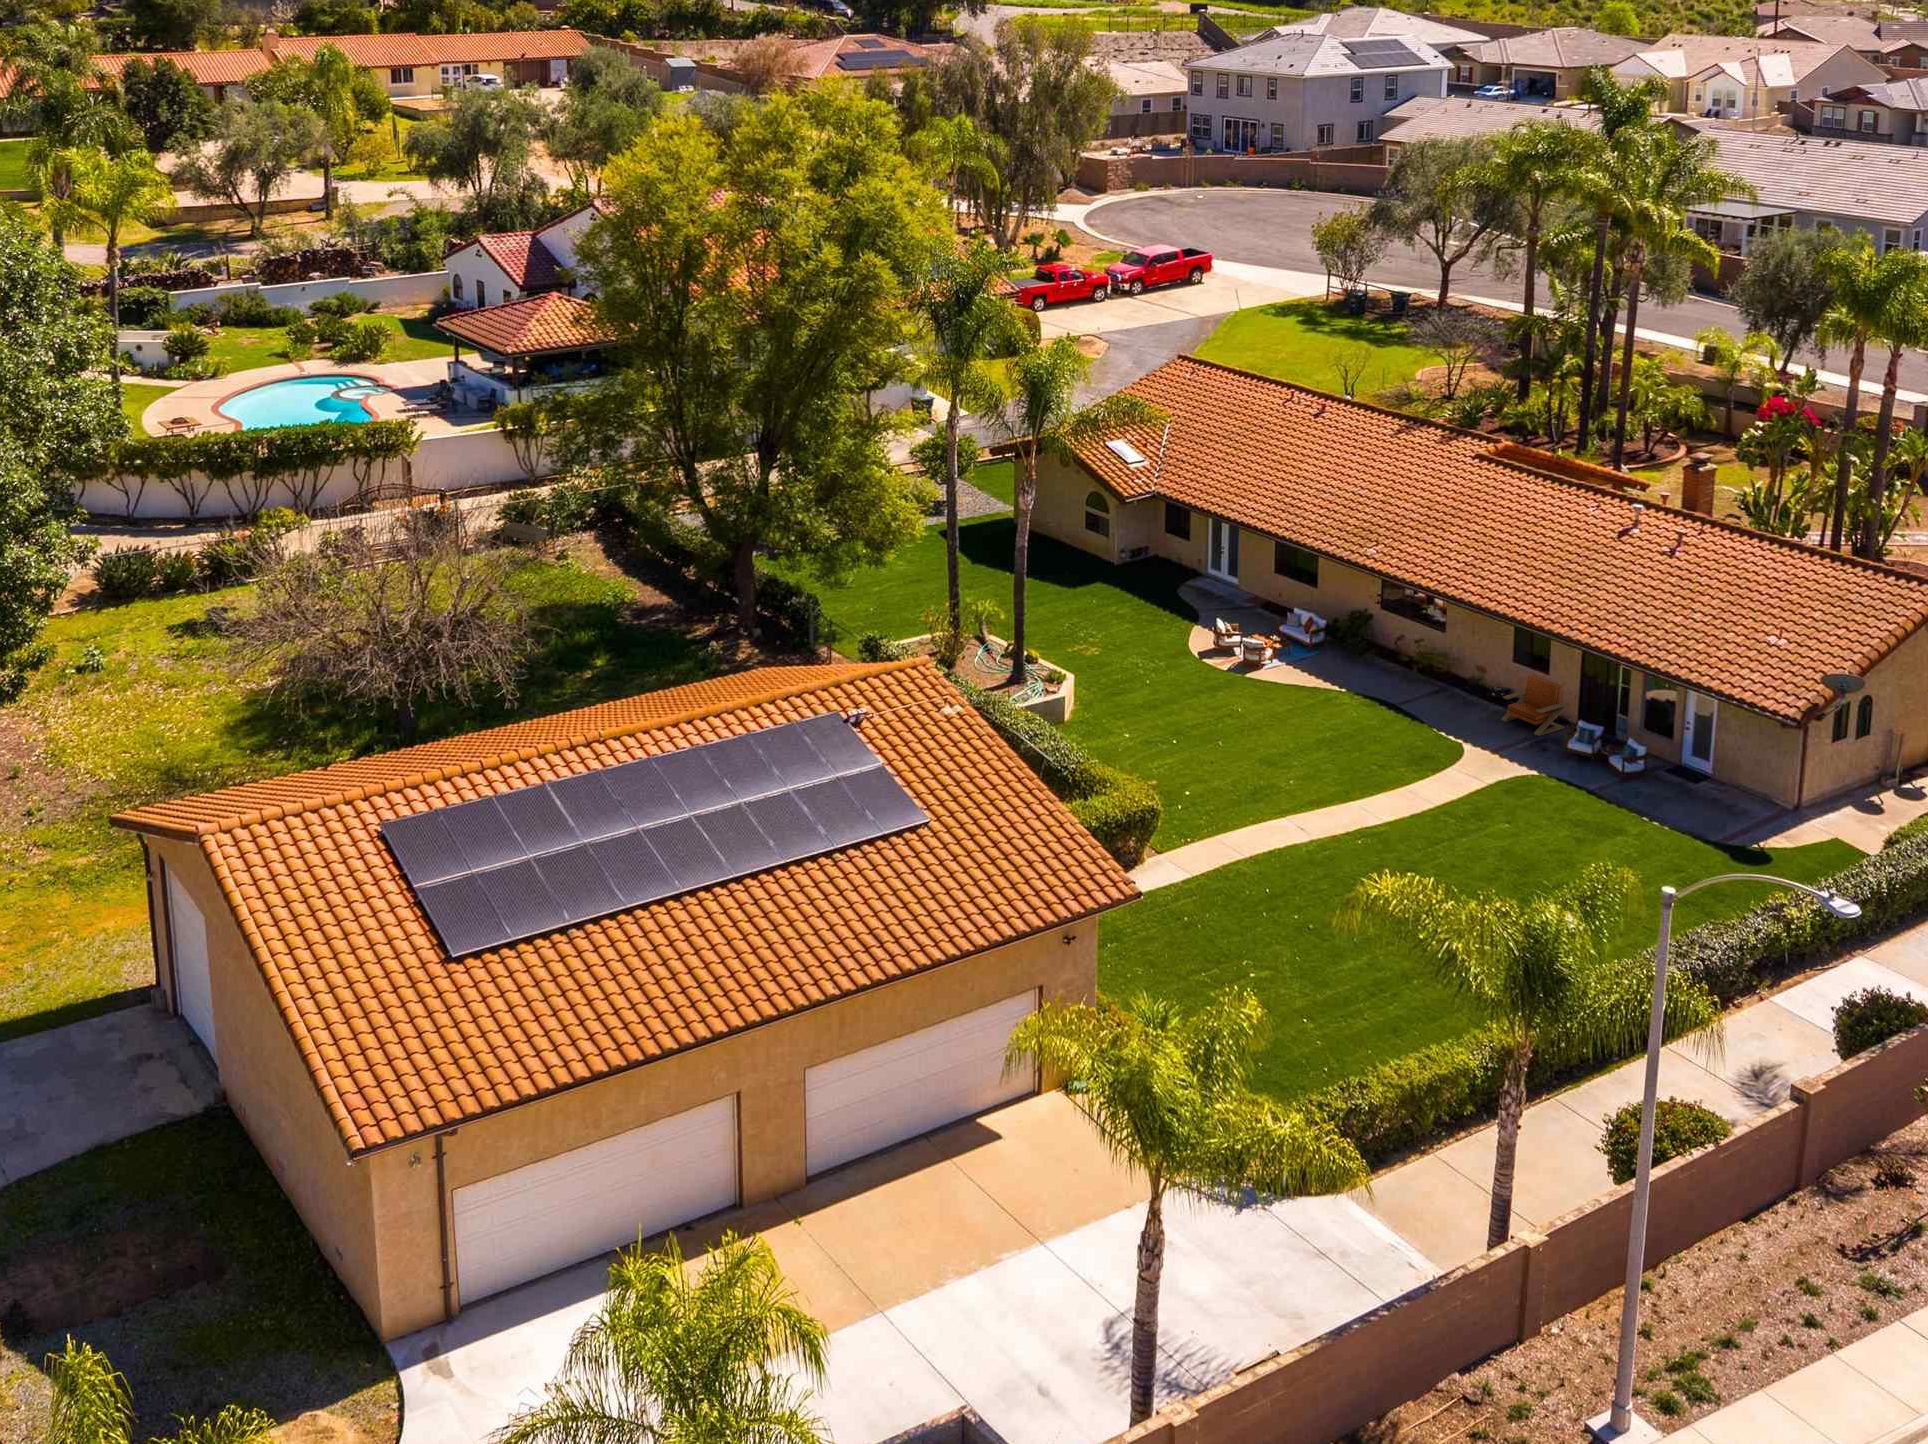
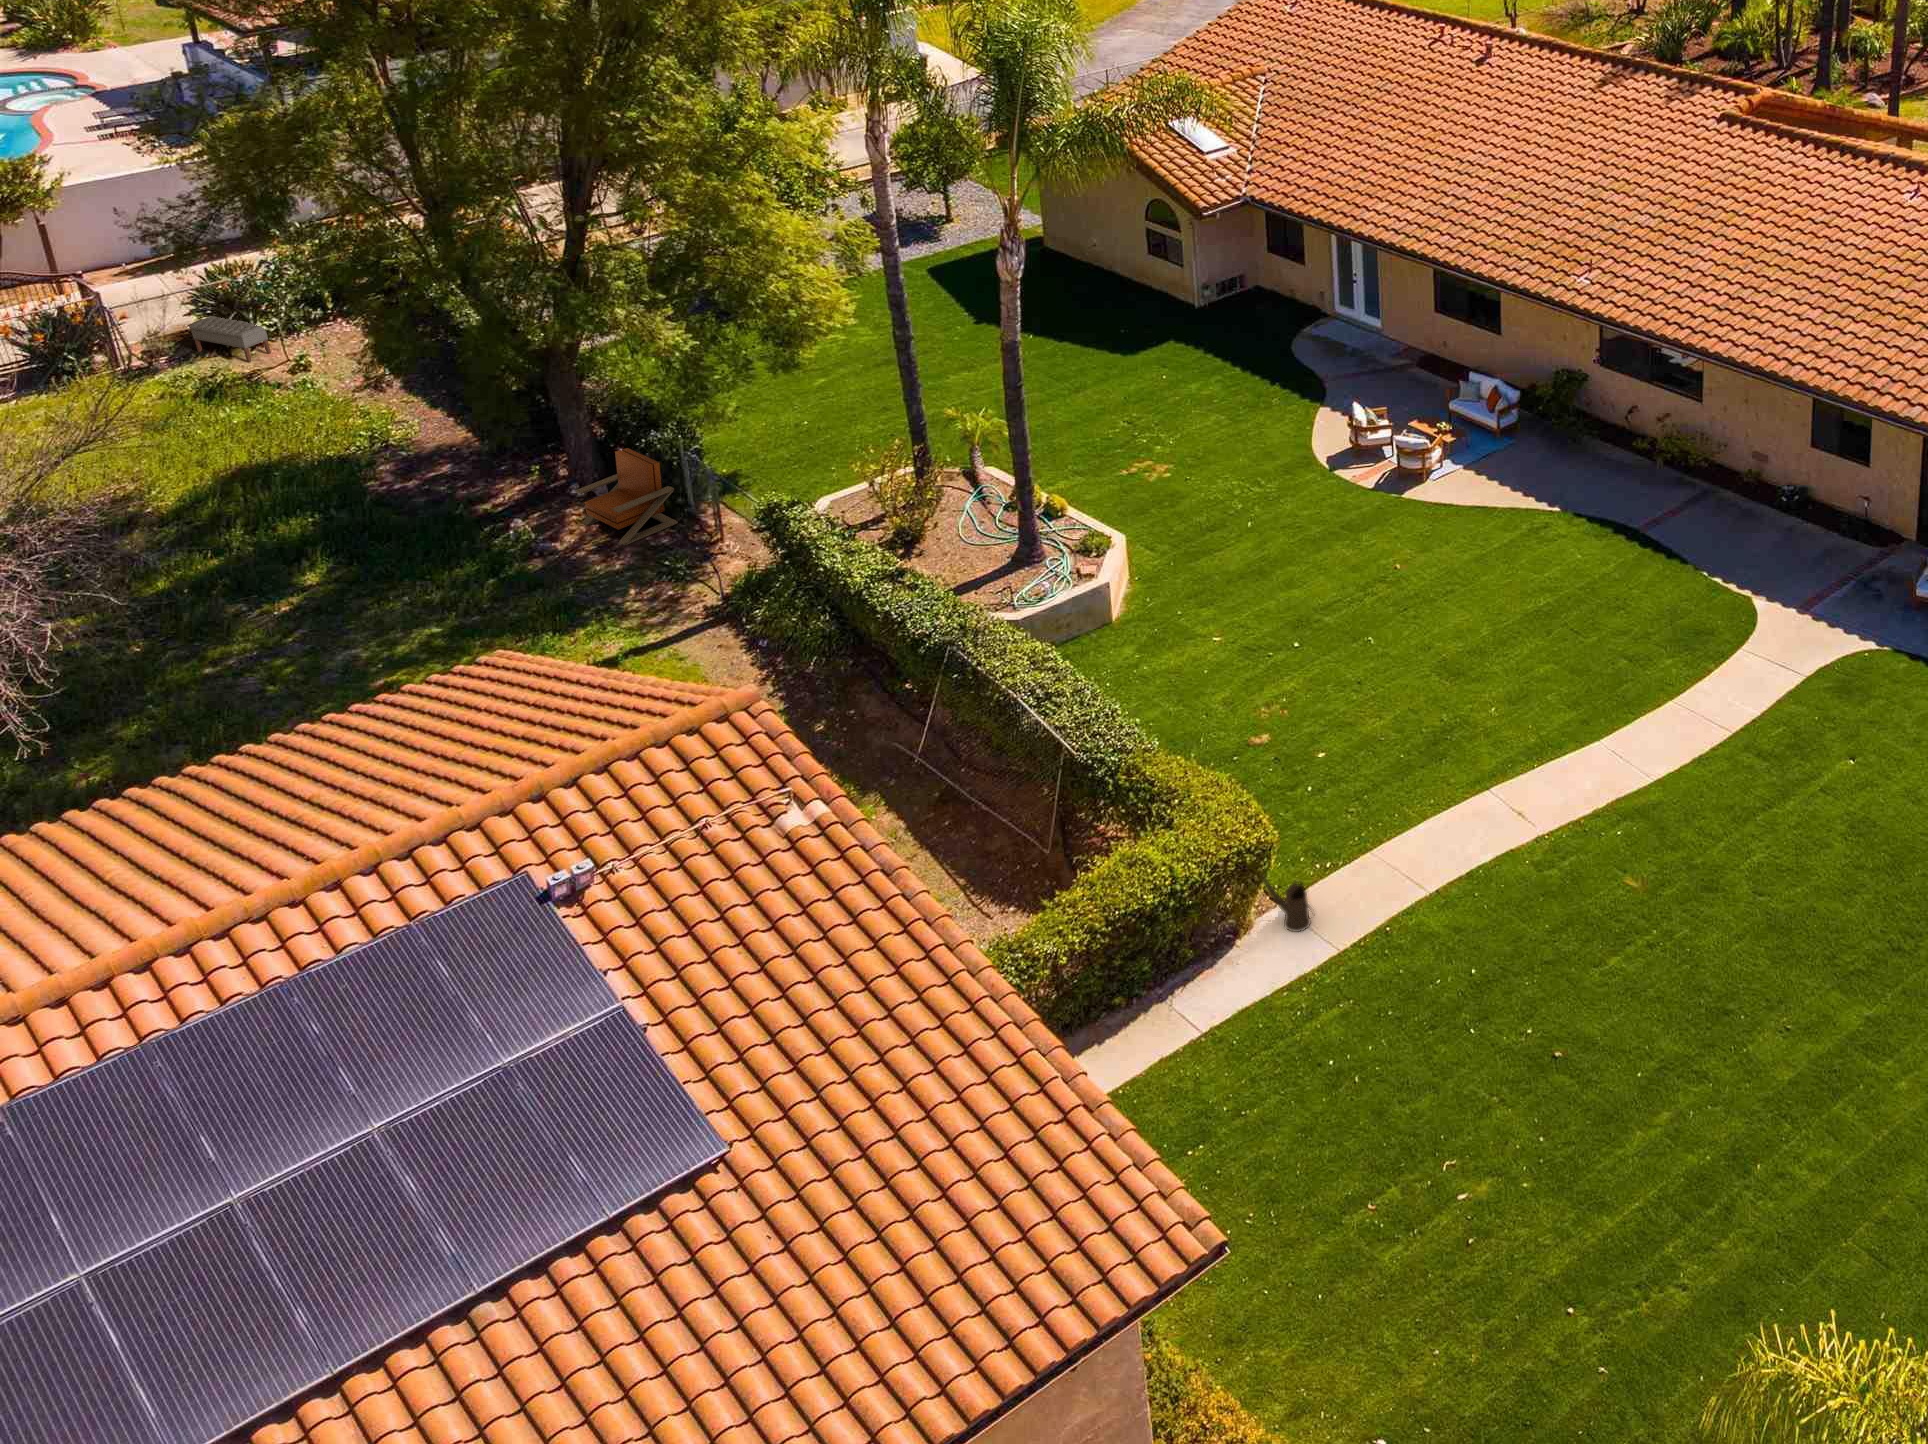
lounge chair: present [1501,674,1568,736] -> present [576,448,678,545]
watering can: none [1153,824,1182,856] -> present [1261,876,1313,932]

